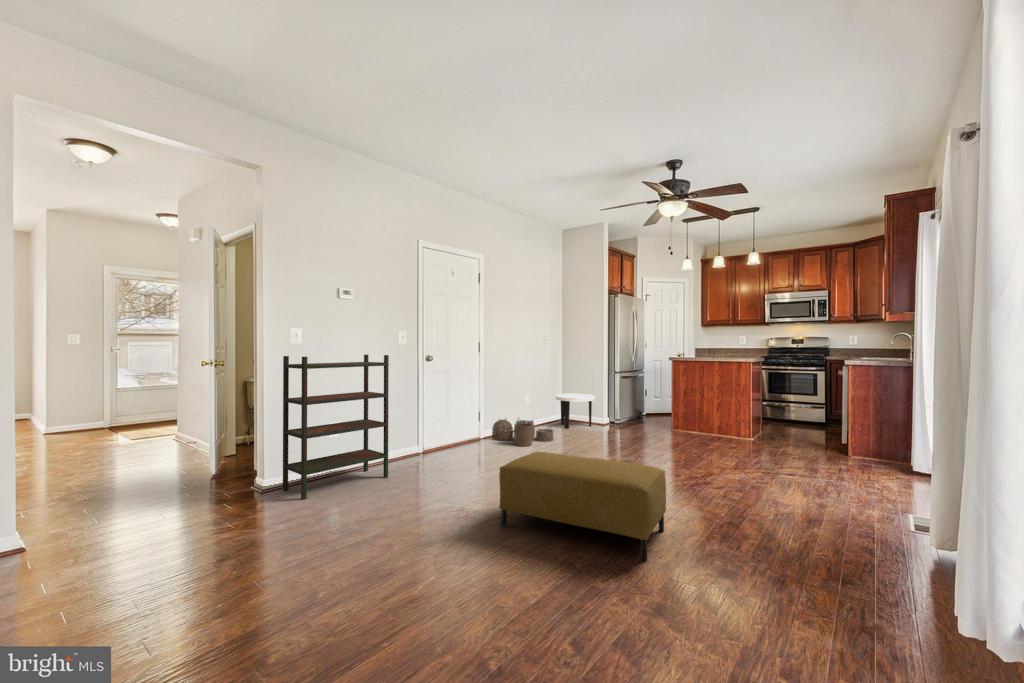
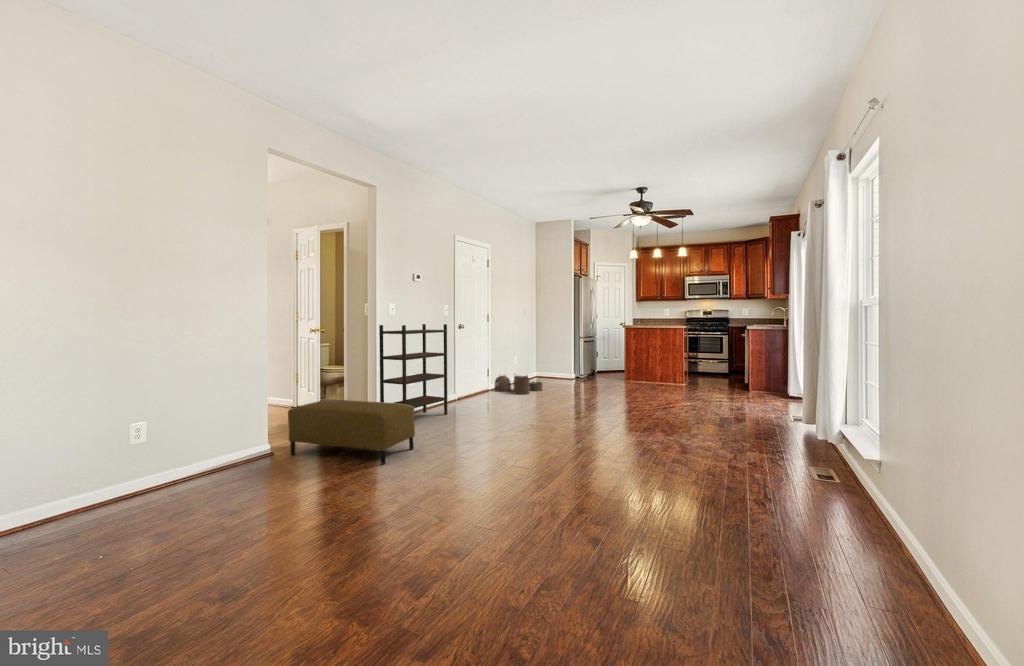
side table: present [555,394,595,429] -> none [534,356,566,383]
ottoman: present [499,452,666,560] -> present [288,399,415,465]

